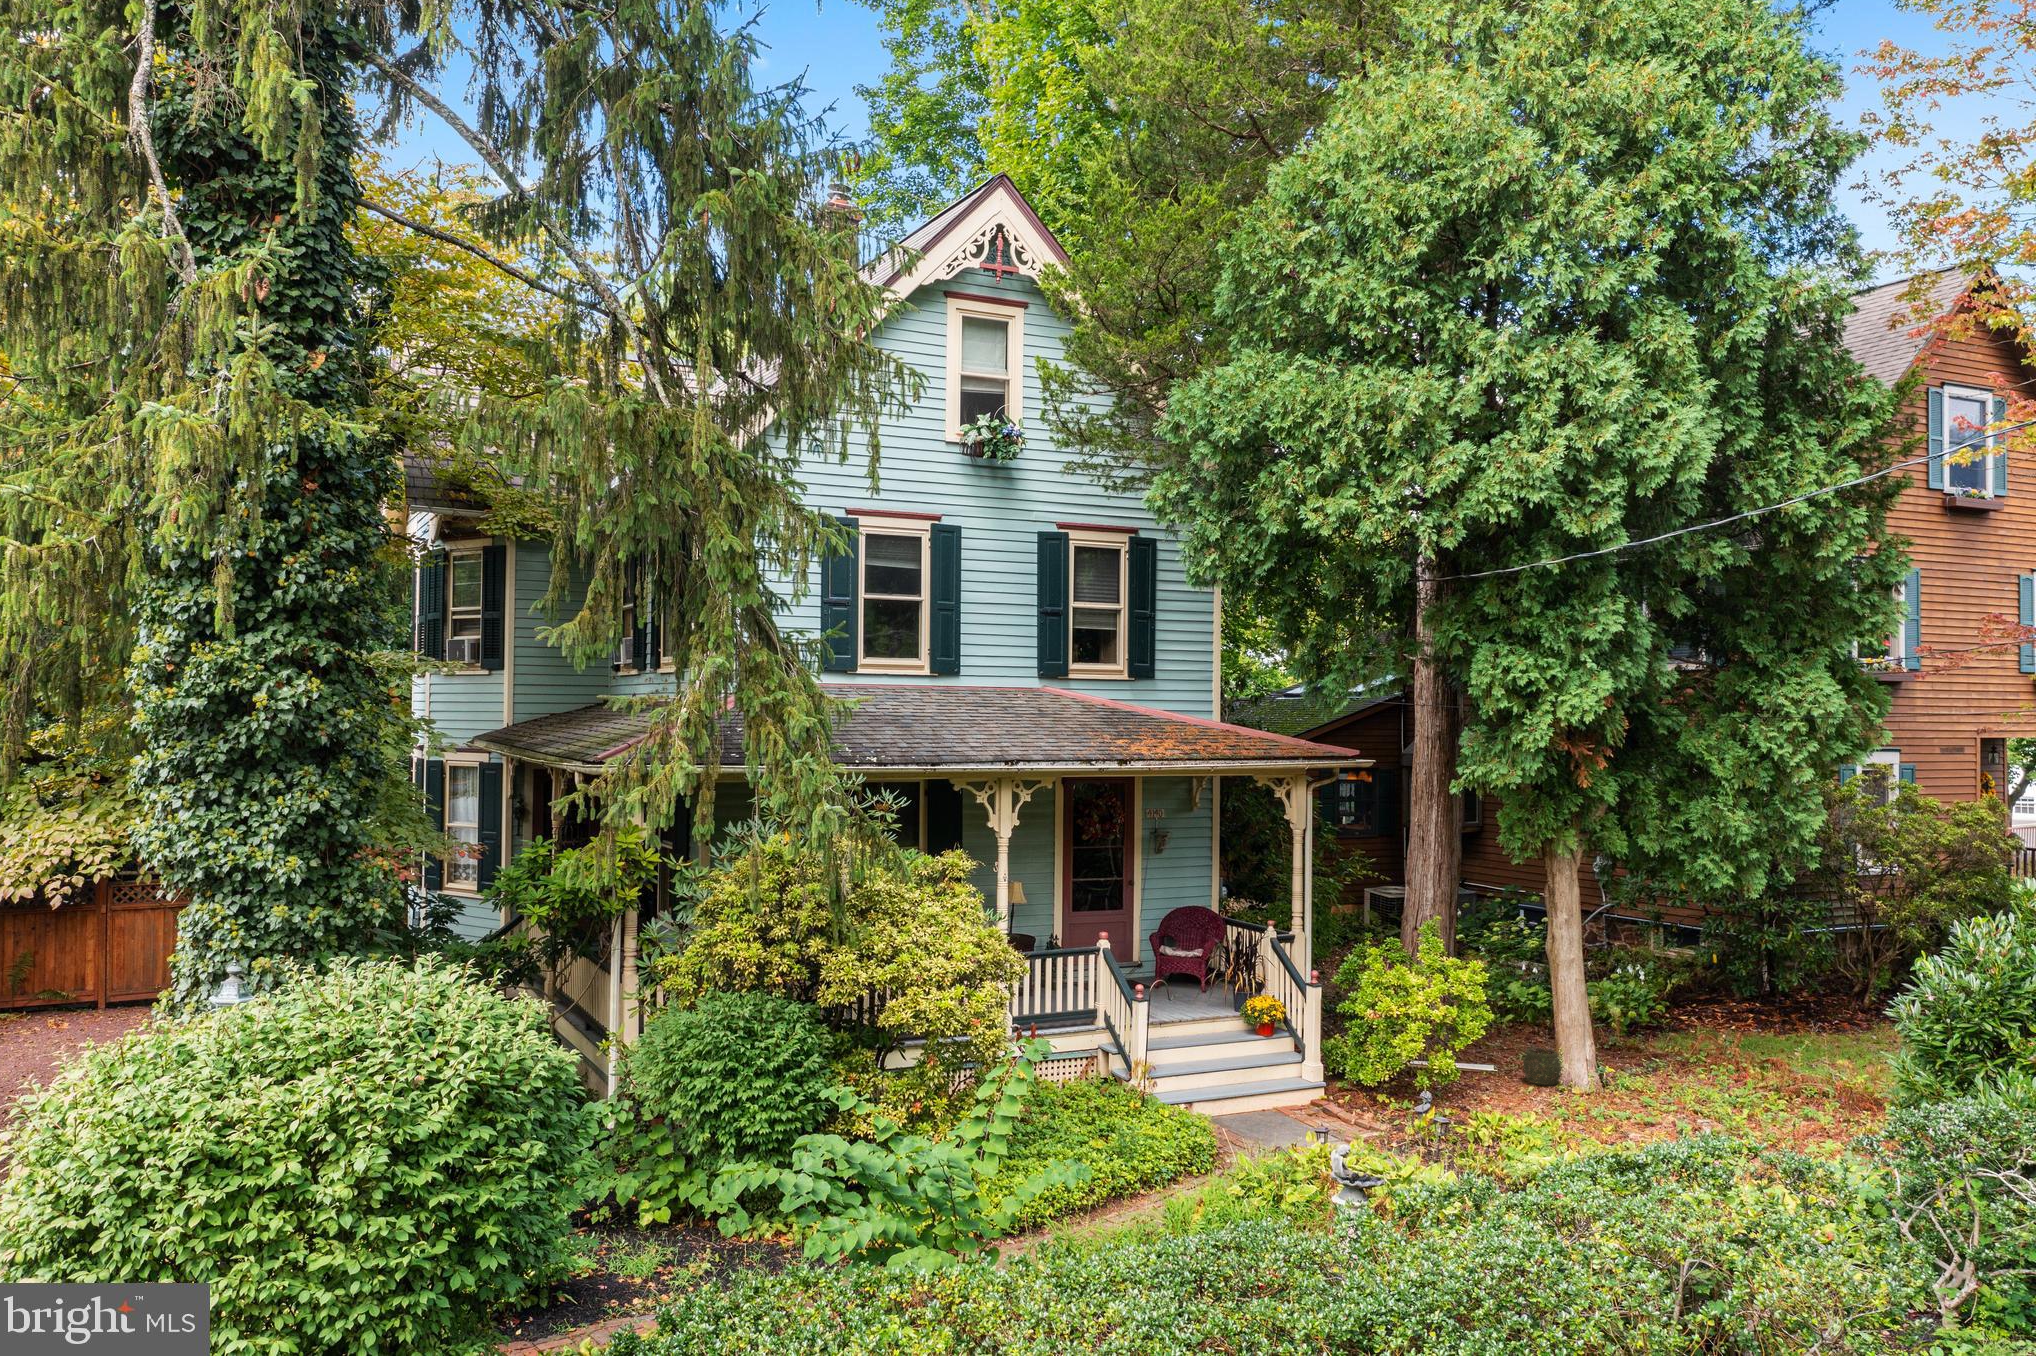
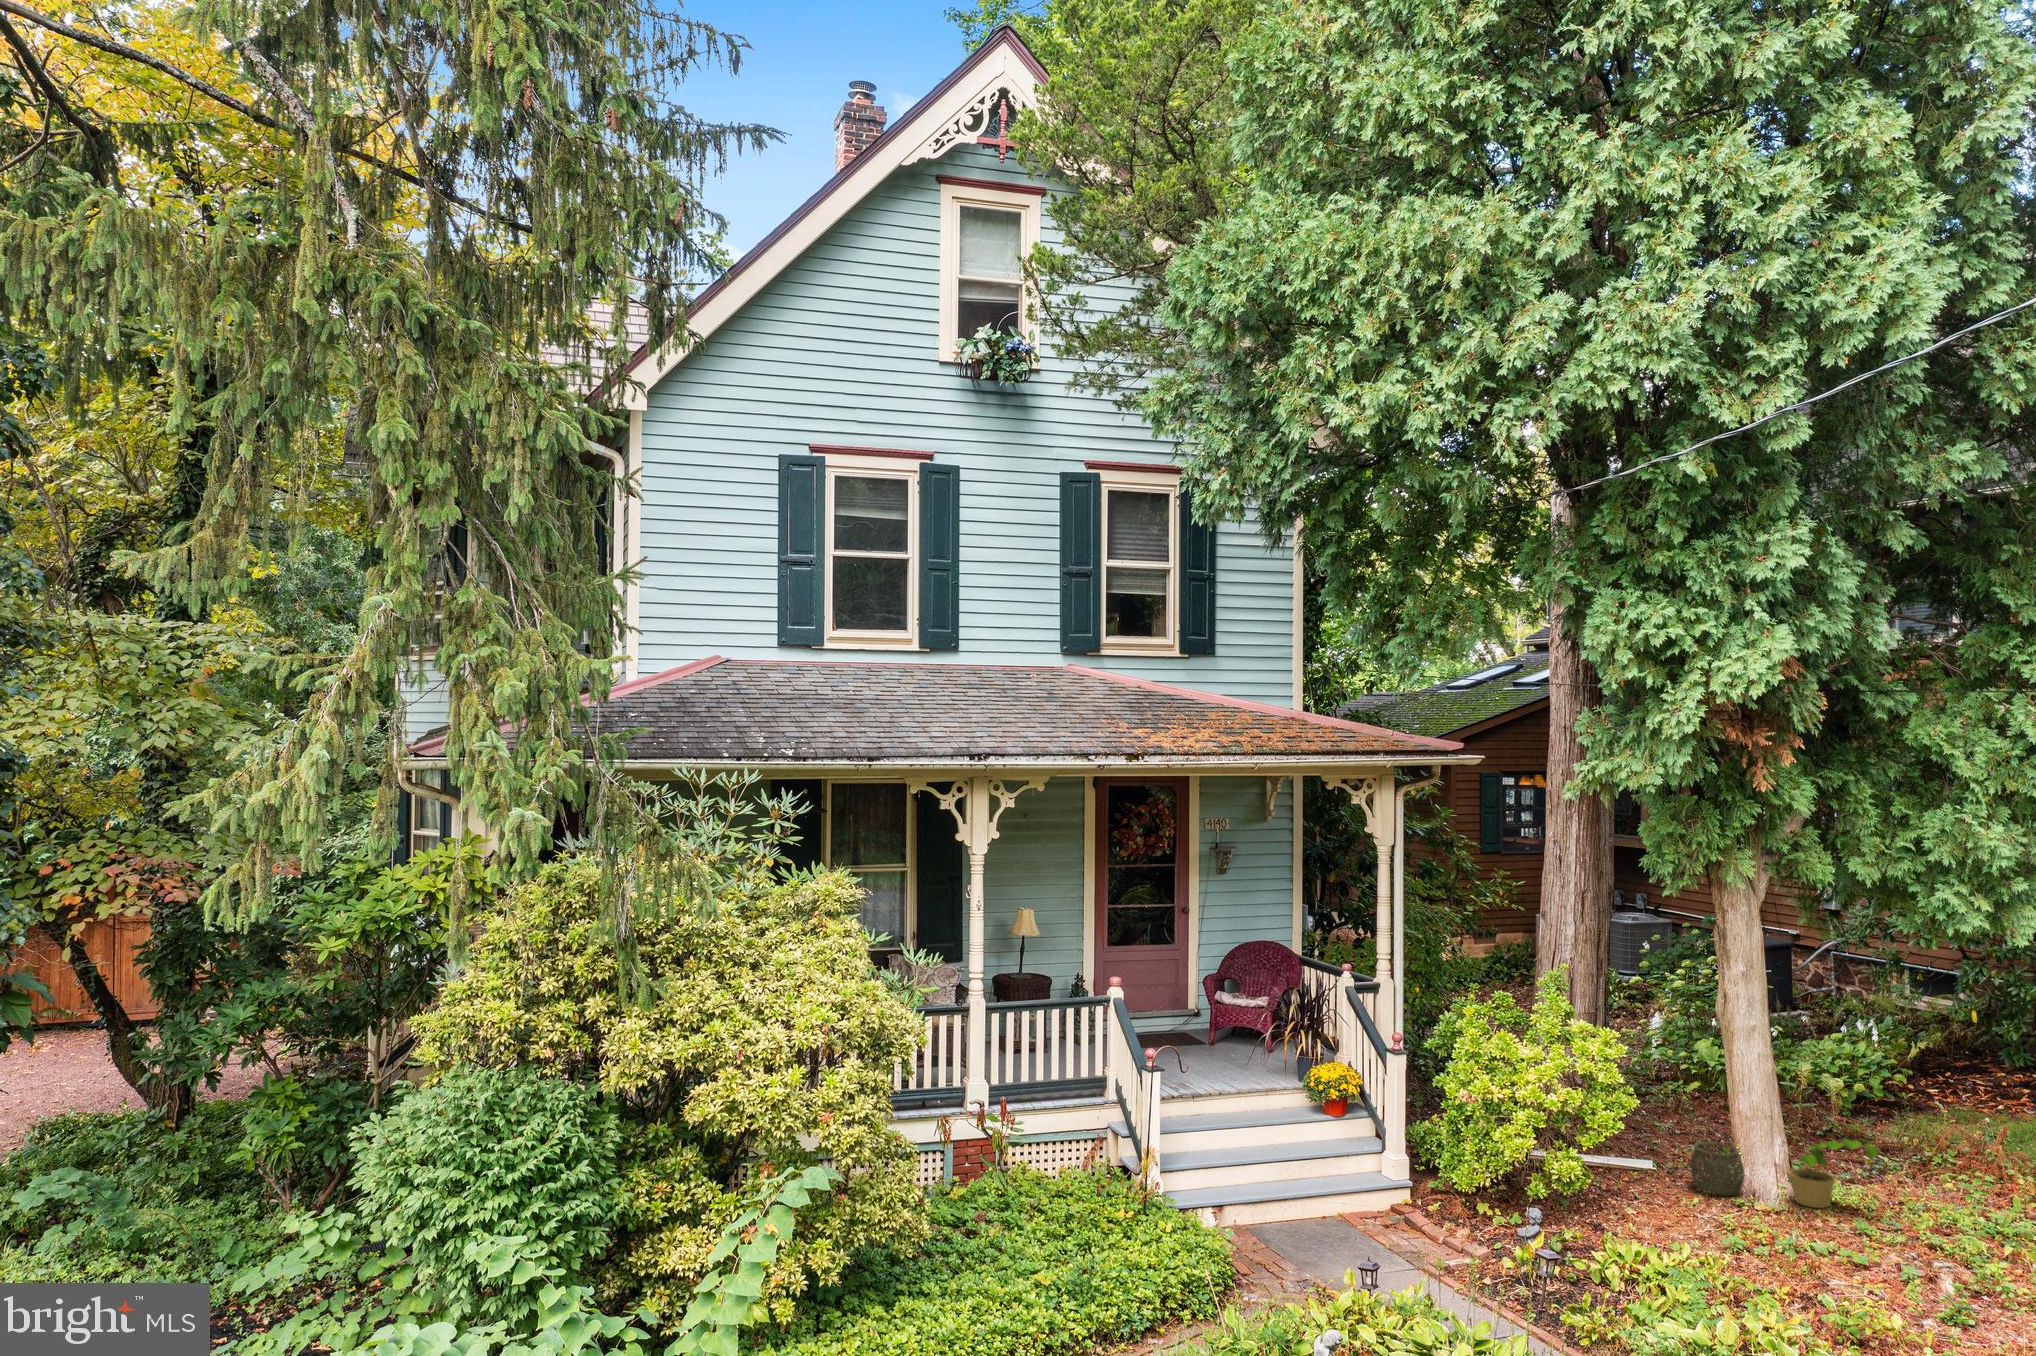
potted plant: none [1592,1040,1654,1091] -> present [1788,1139,1878,1208]

